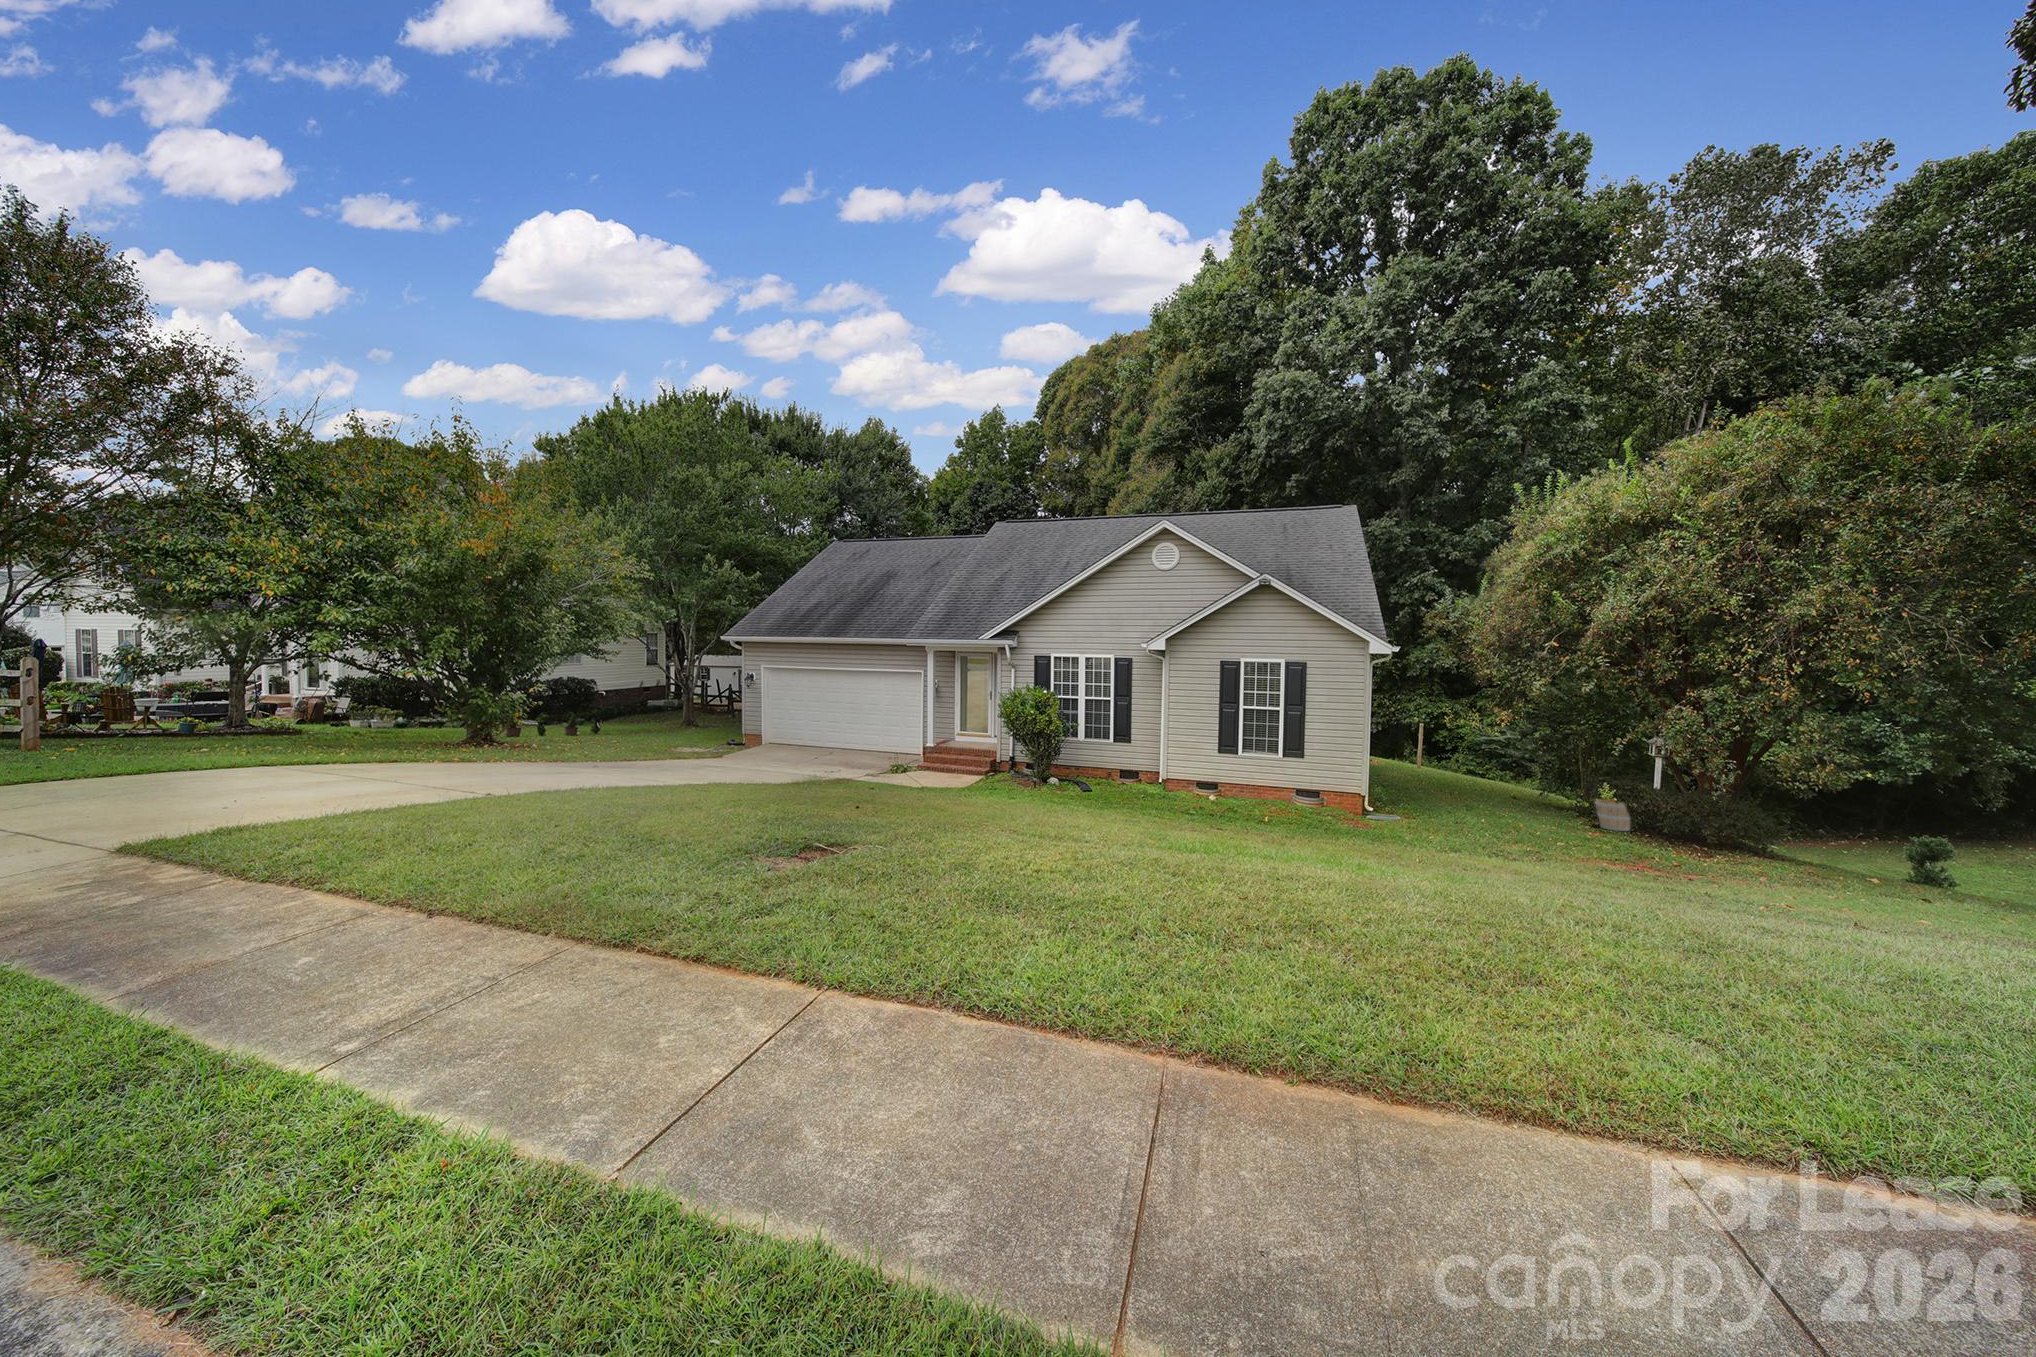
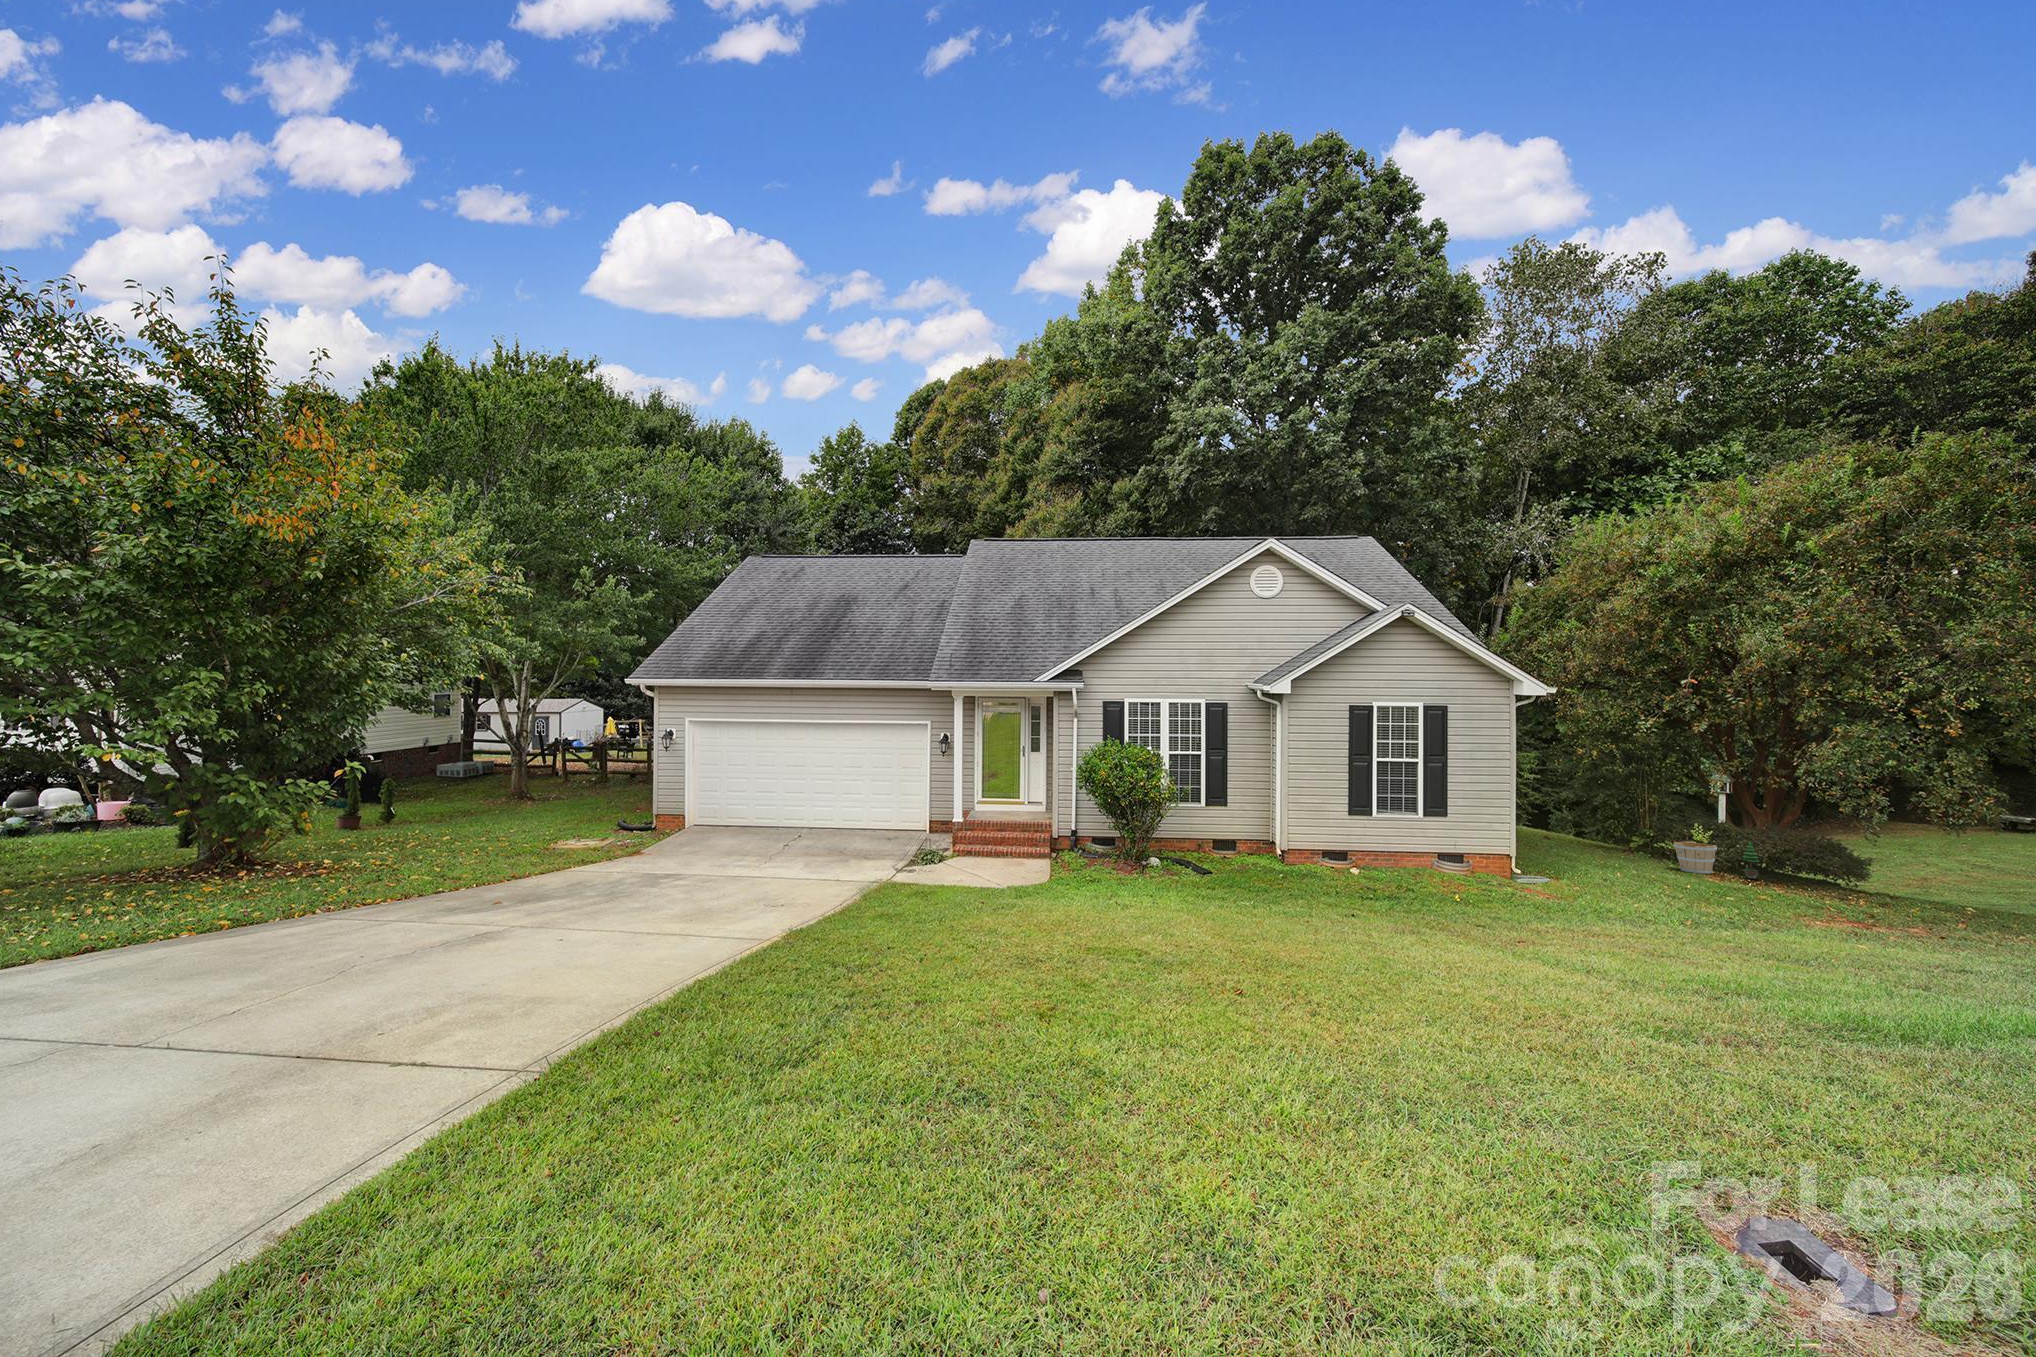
potted tree: none [1653,799,1671,838] -> present [1743,842,1759,879]

